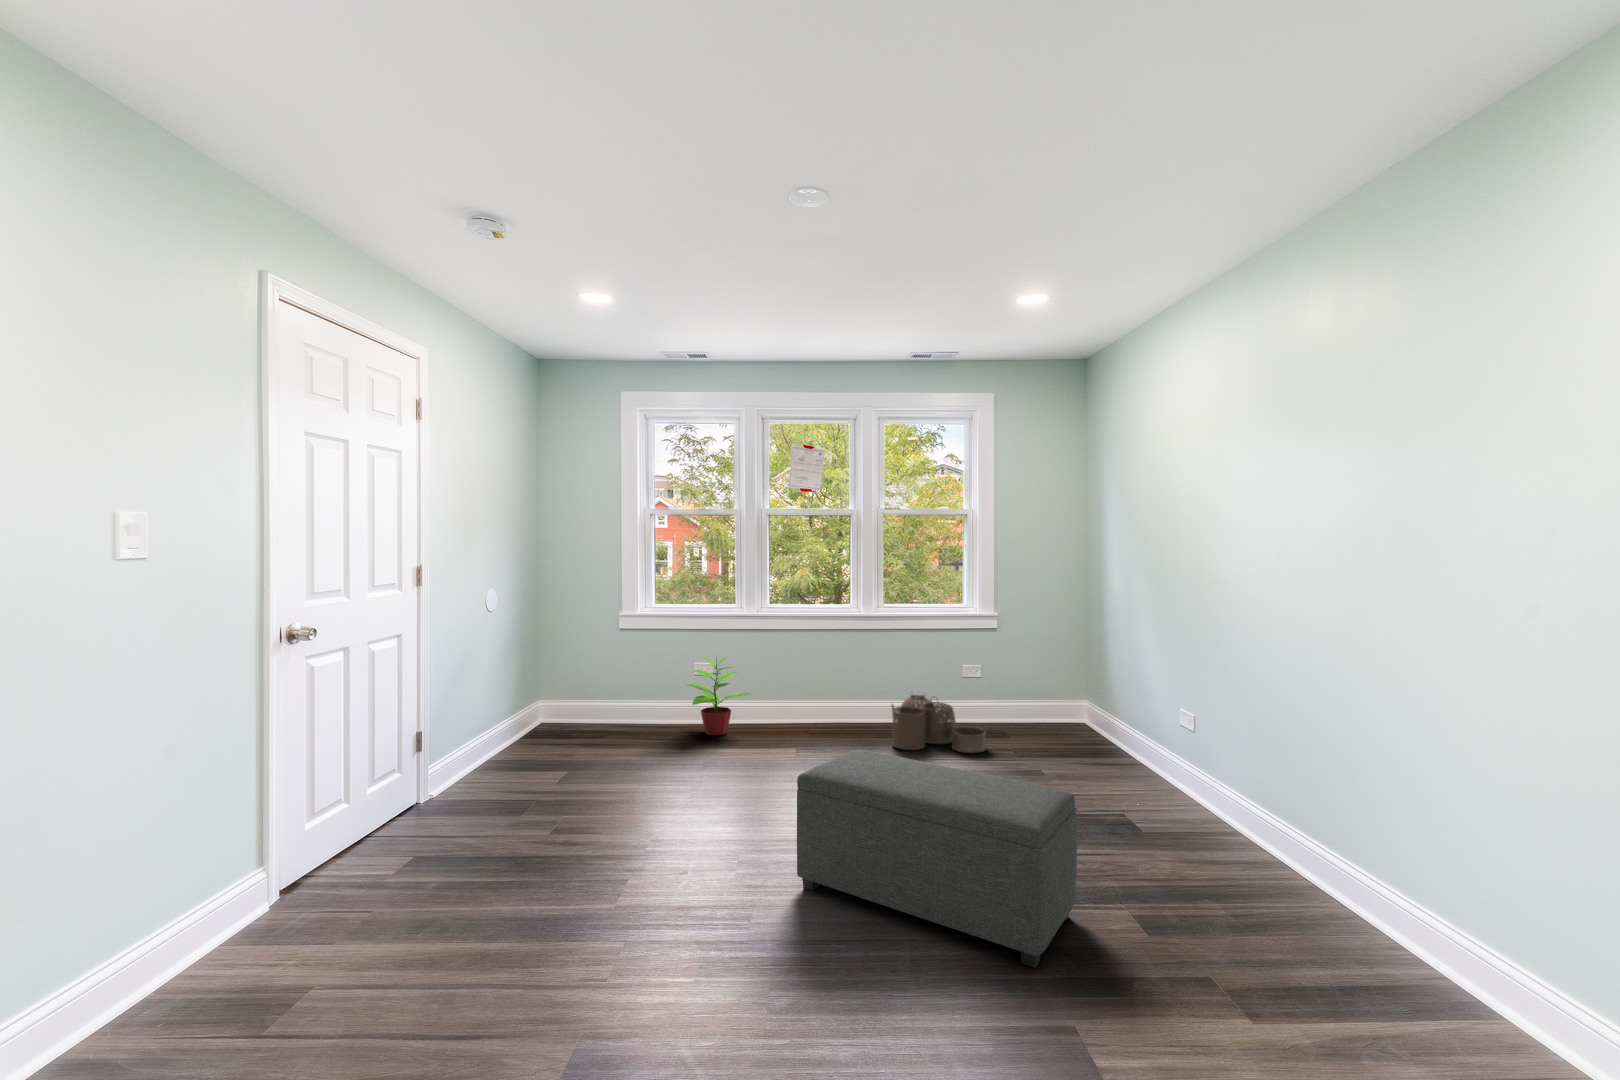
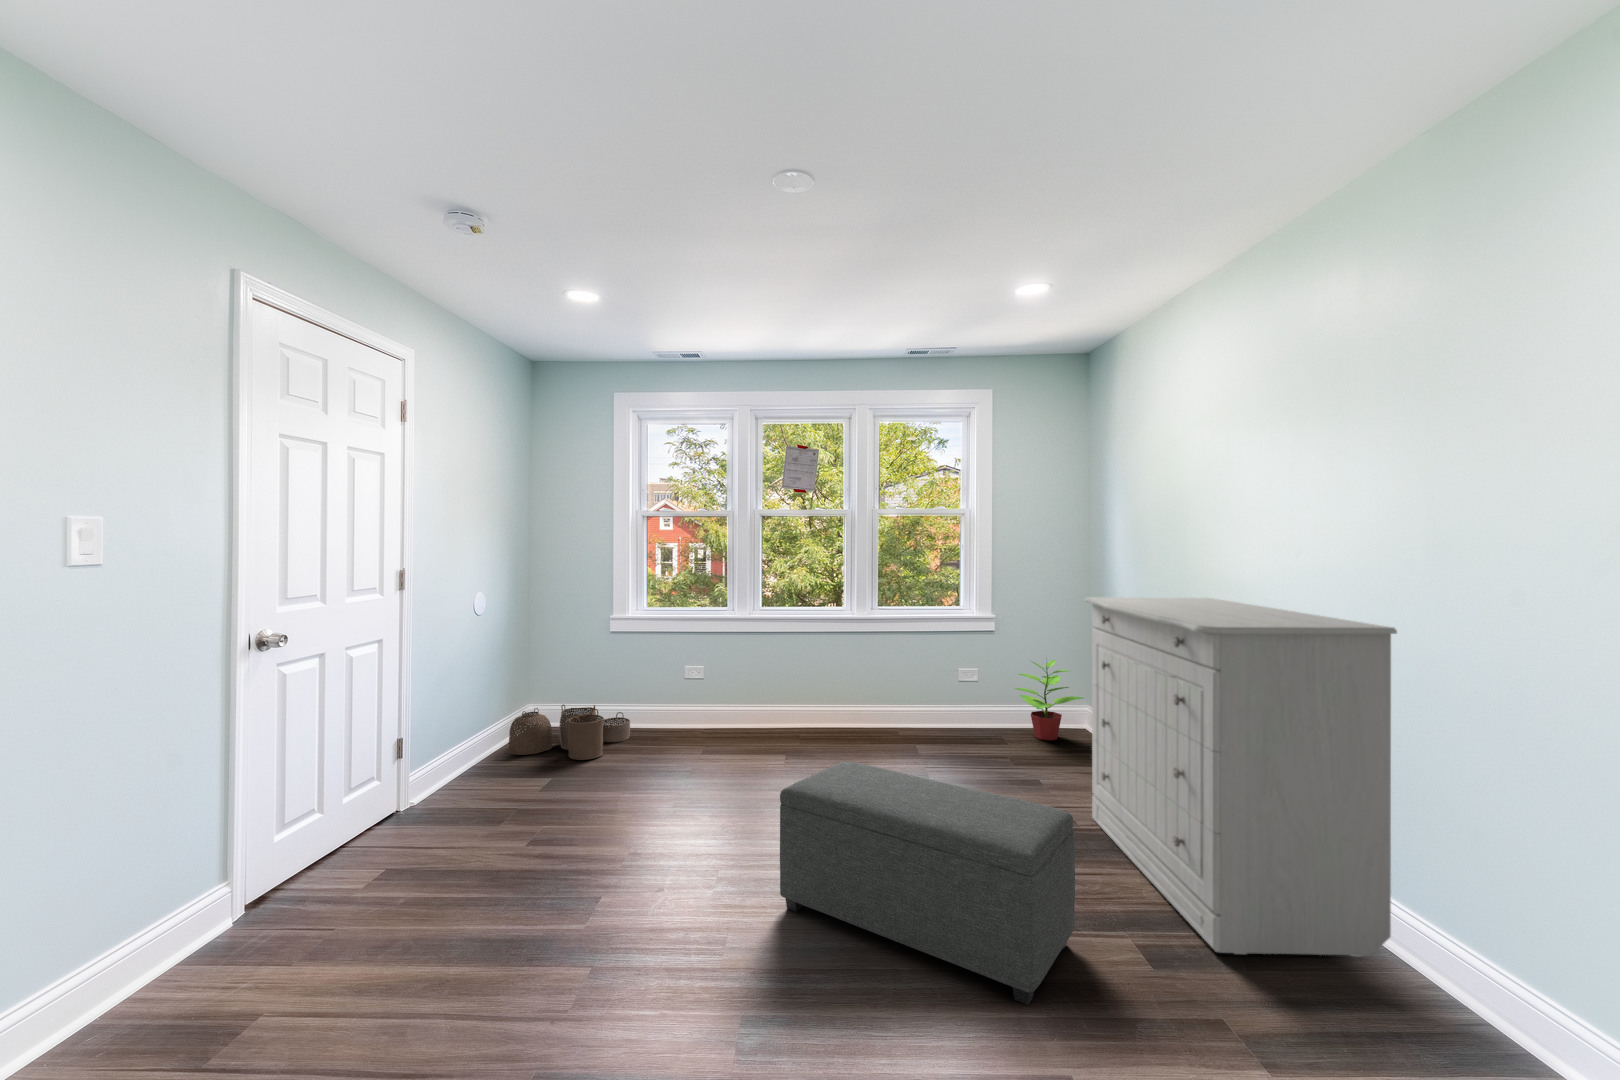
dresser: none [1082,593,1373,923] -> present [1084,597,1397,957]
potted plant: present [688,657,751,735] -> present [1015,660,1083,740]
woven basket: present [892,695,987,753] -> present [508,705,630,760]

